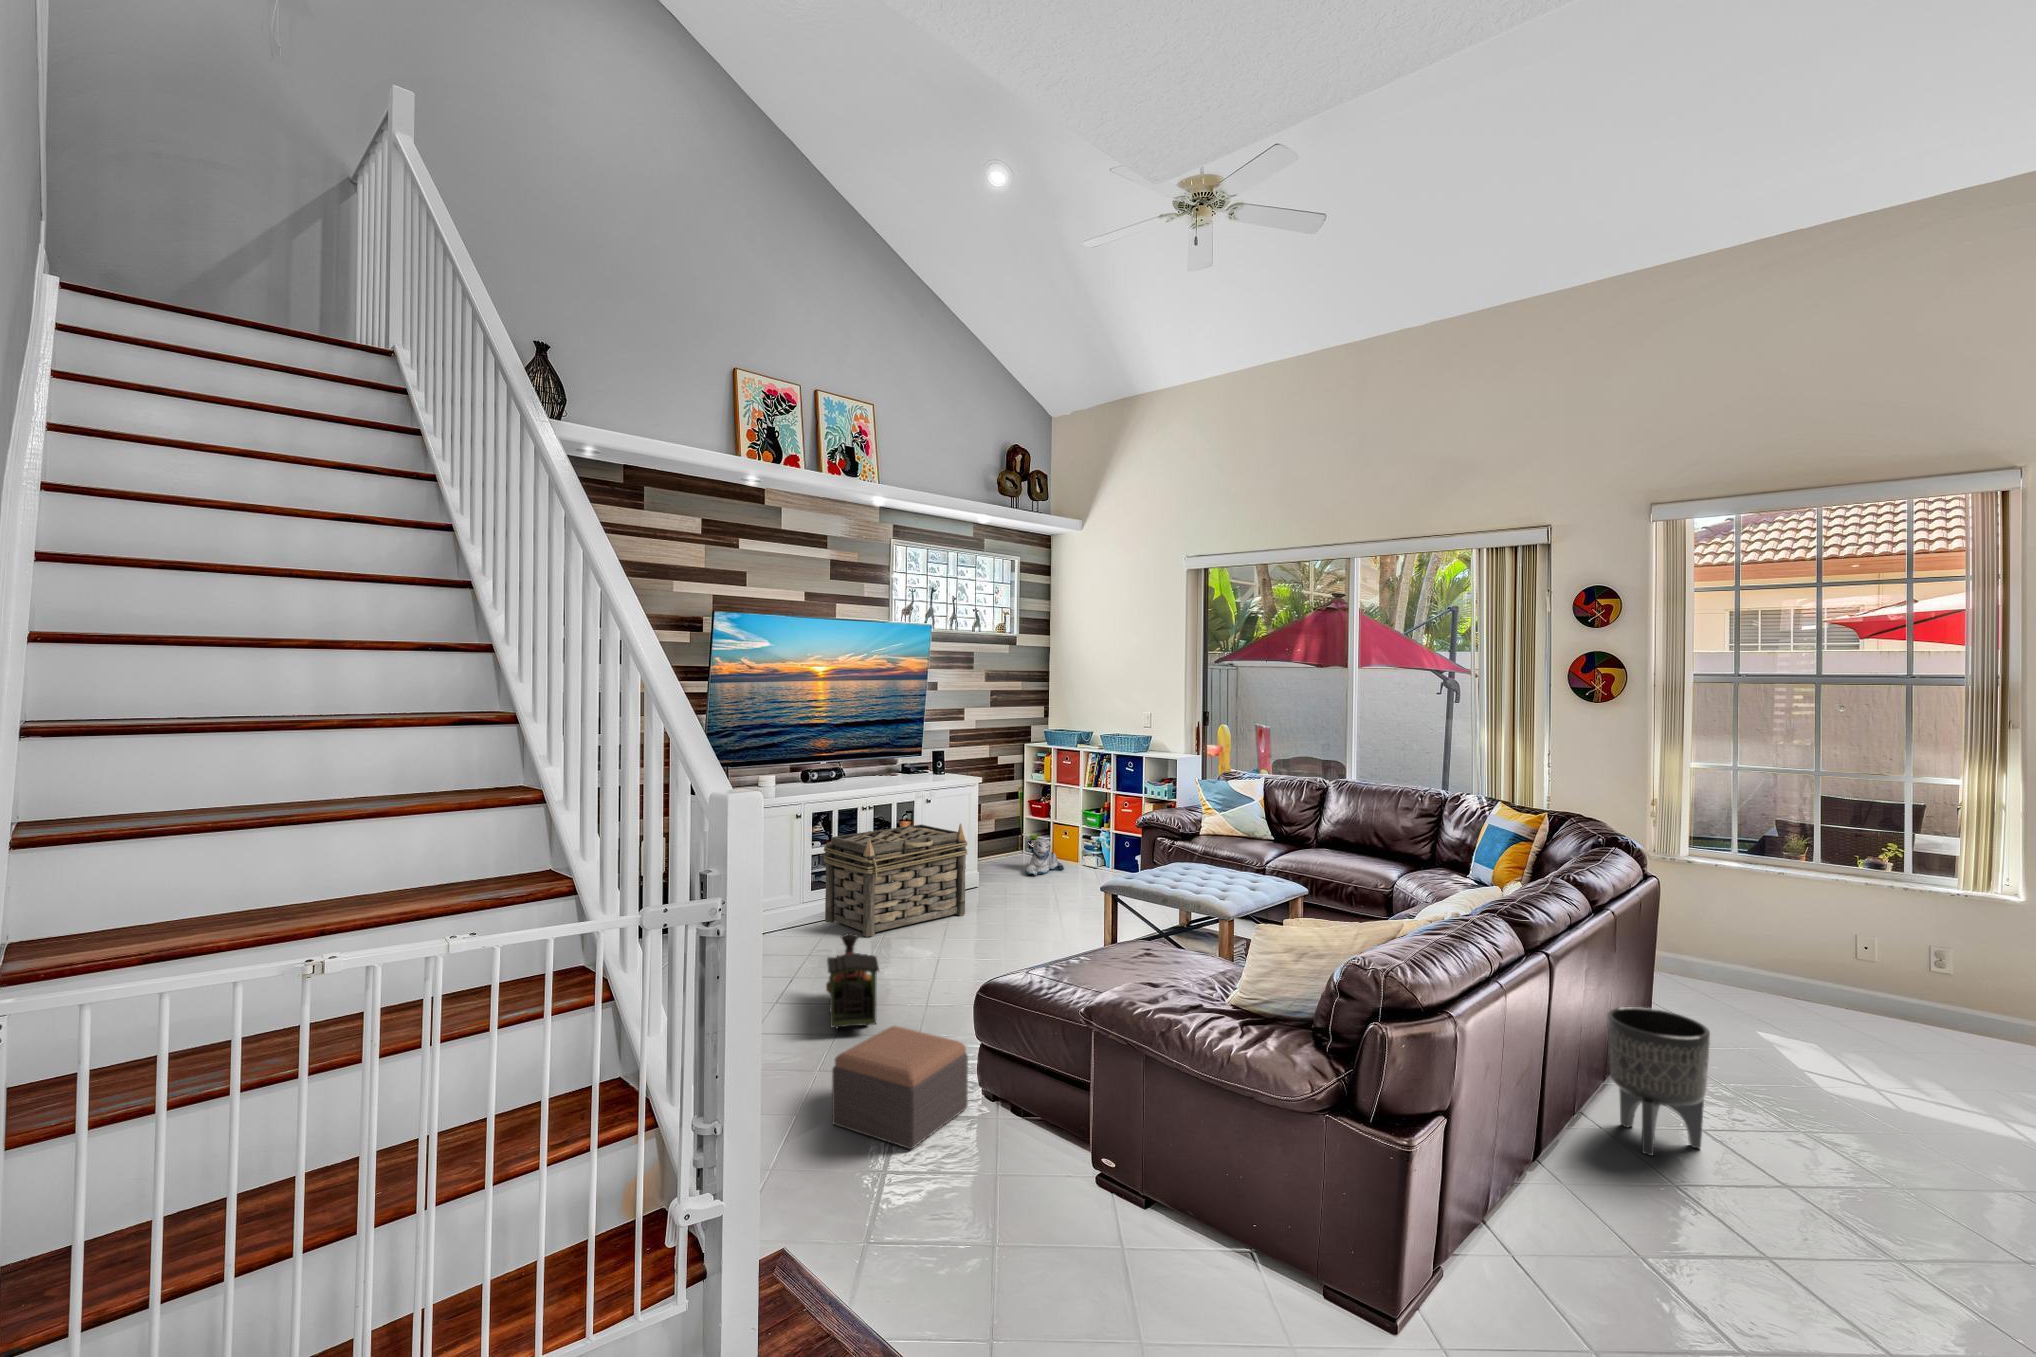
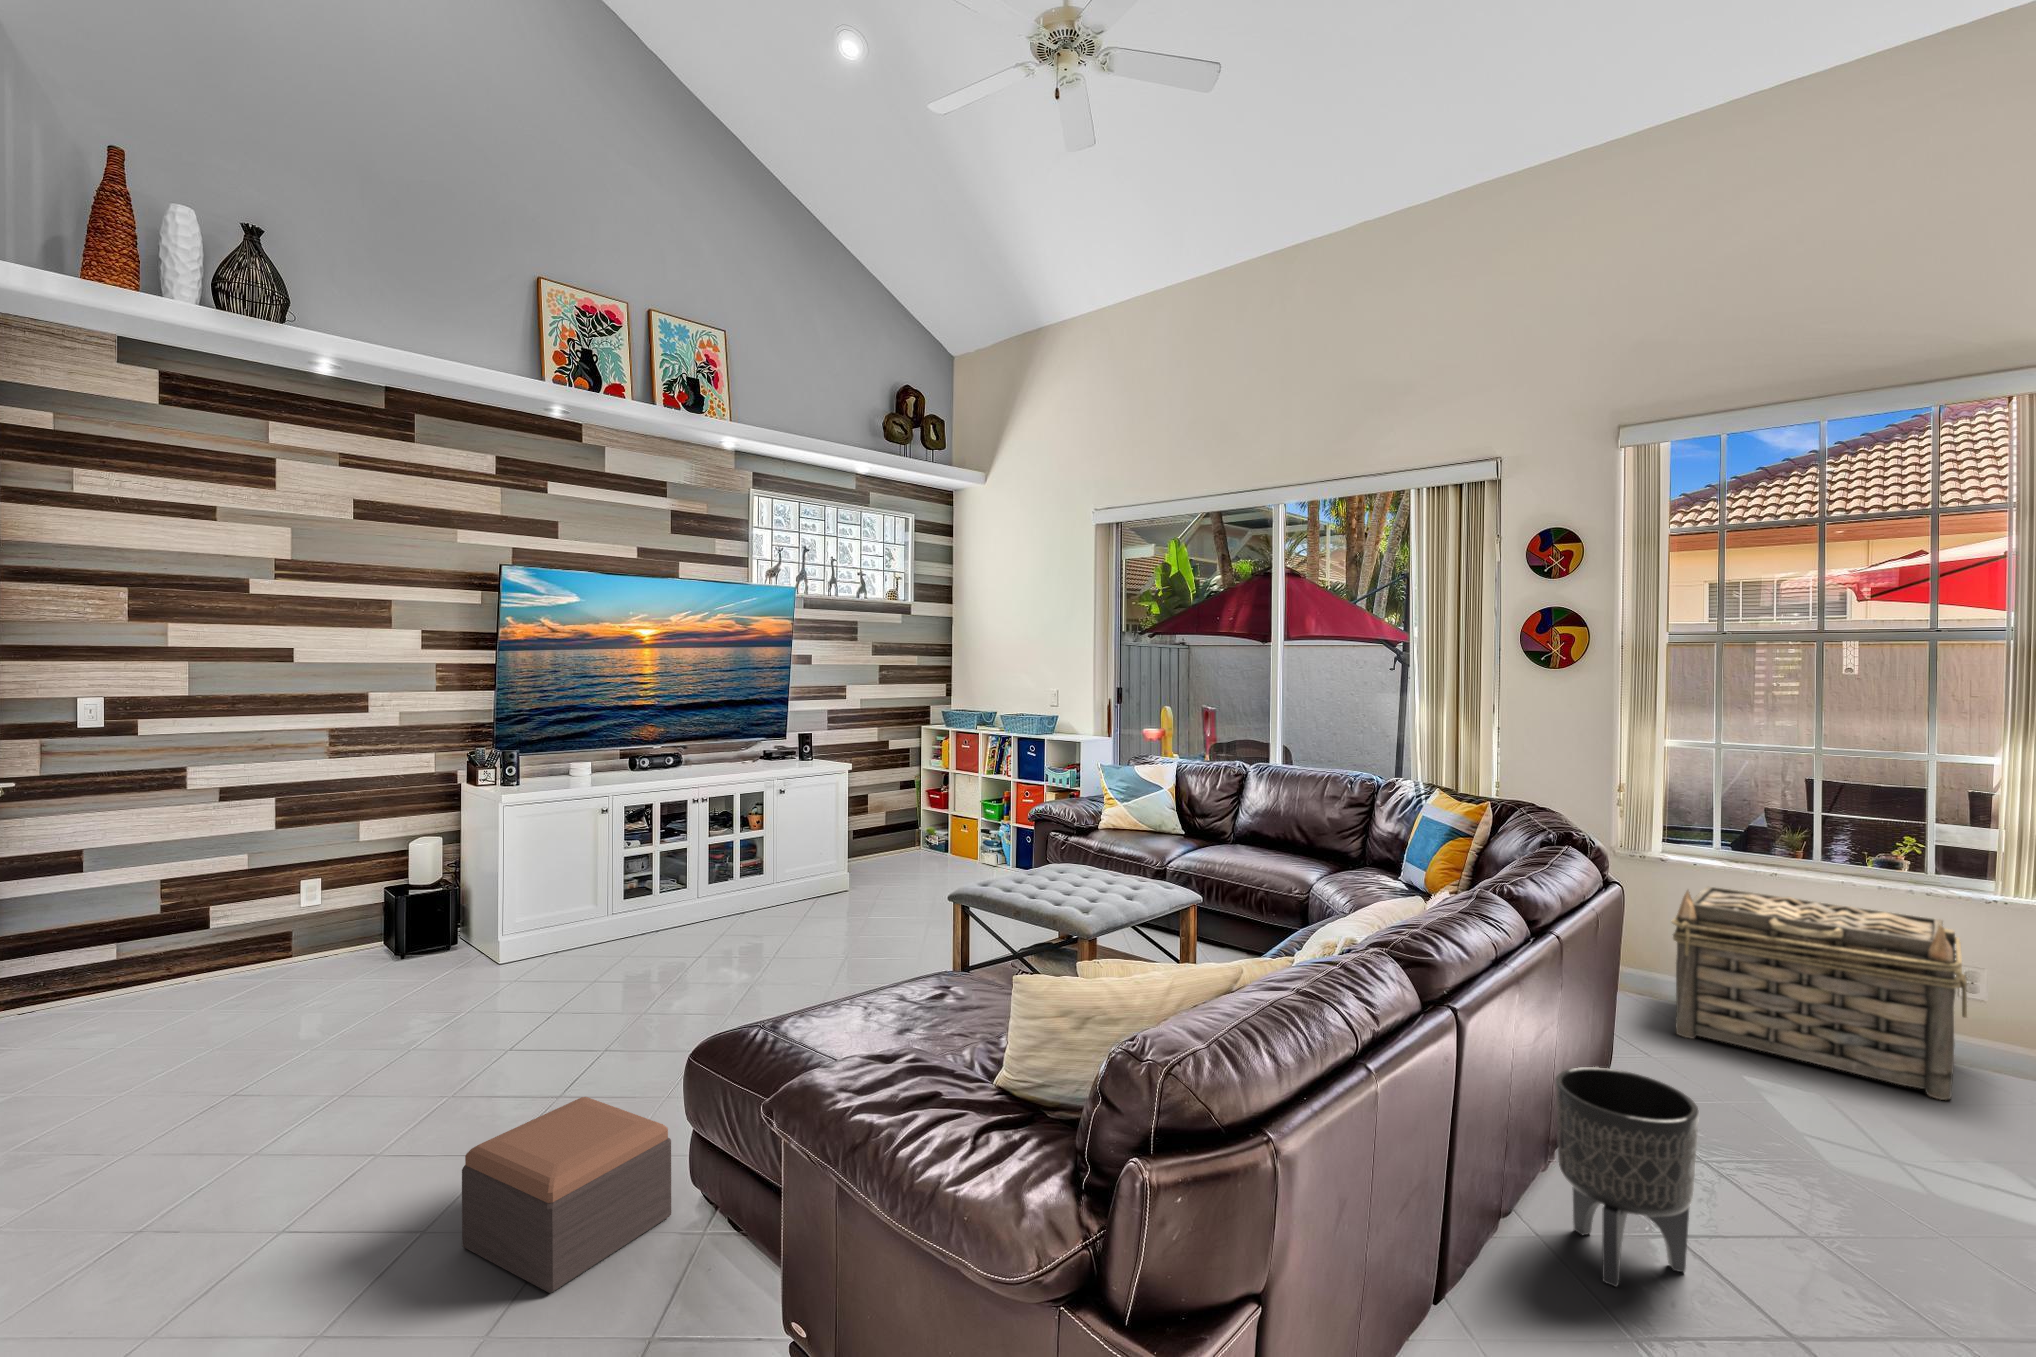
basket: present [824,824,968,937] -> present [1672,886,1967,1100]
plush toy: present [1026,838,1064,875] -> none [911,832,958,875]
toy train: present [826,933,879,1028] -> none [542,957,641,1087]

